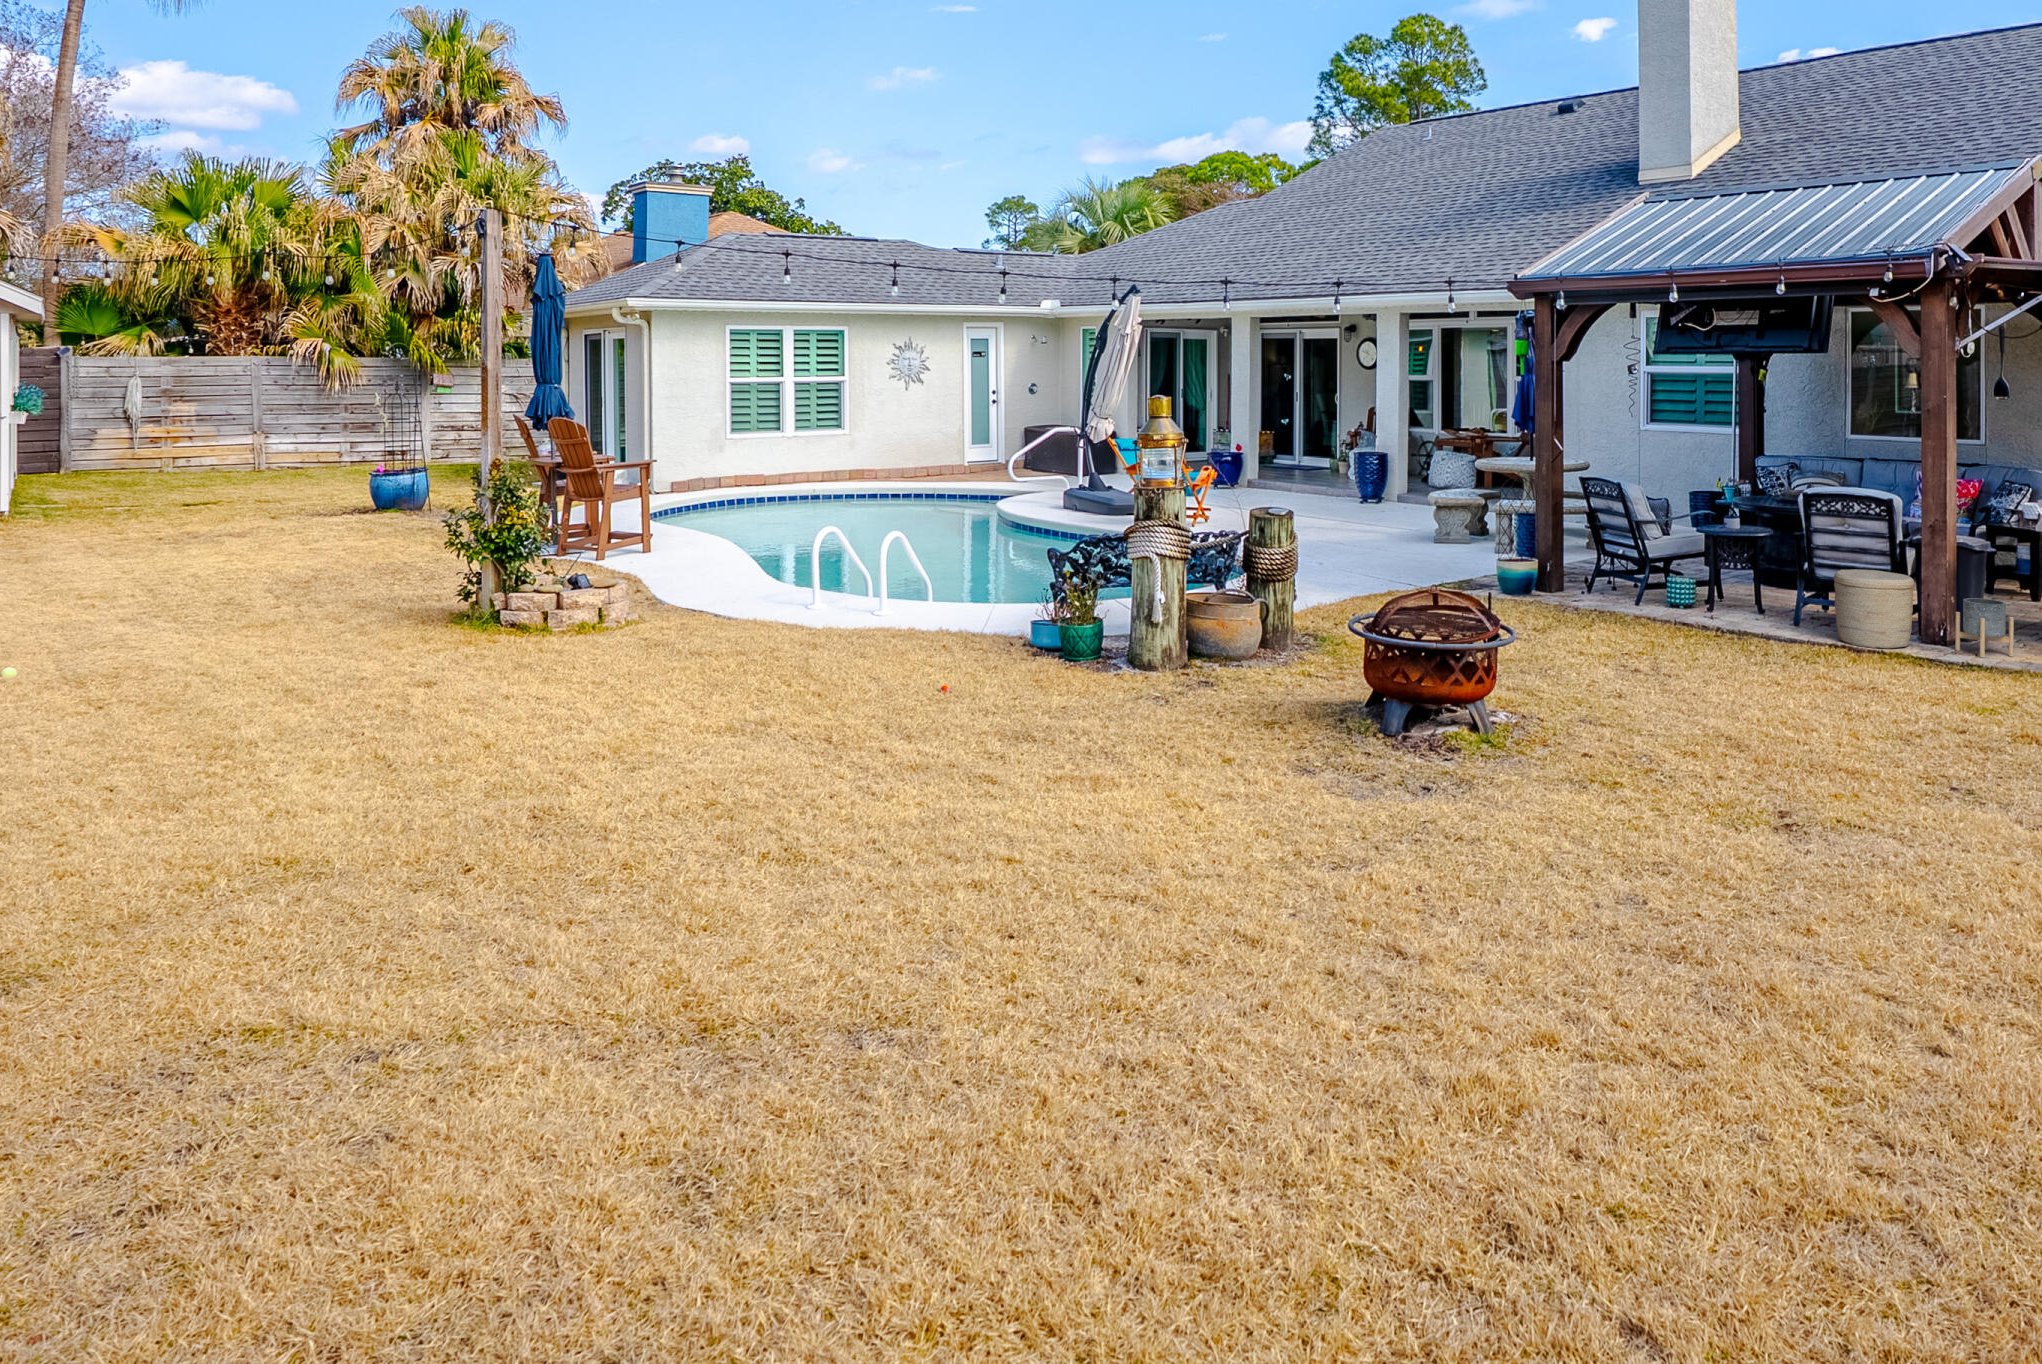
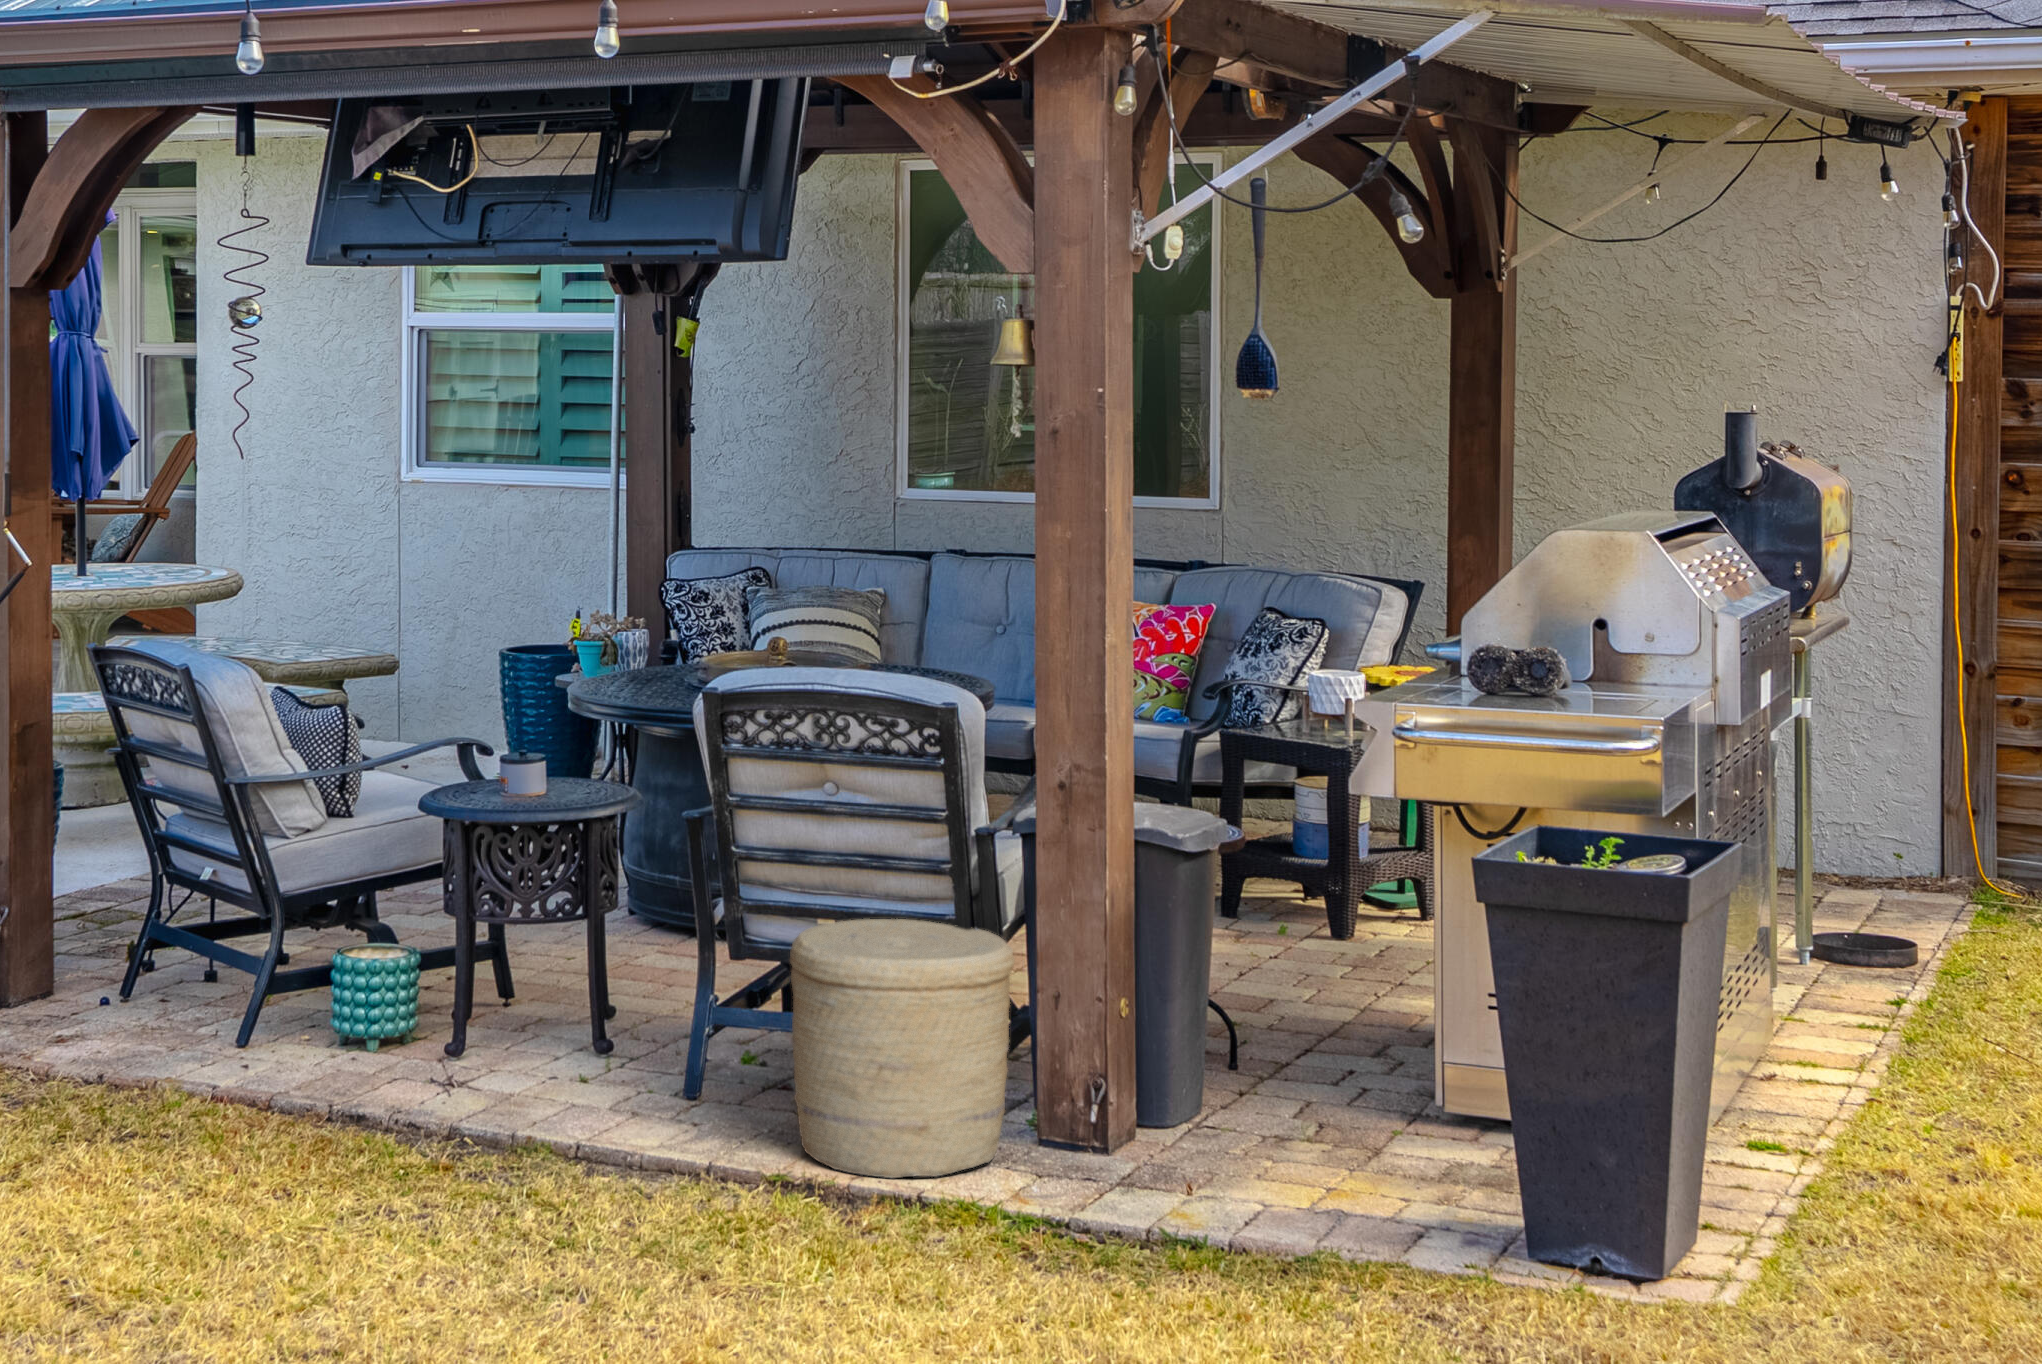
planter: present [1955,598,2014,658] -> none [1123,996,1278,1188]

